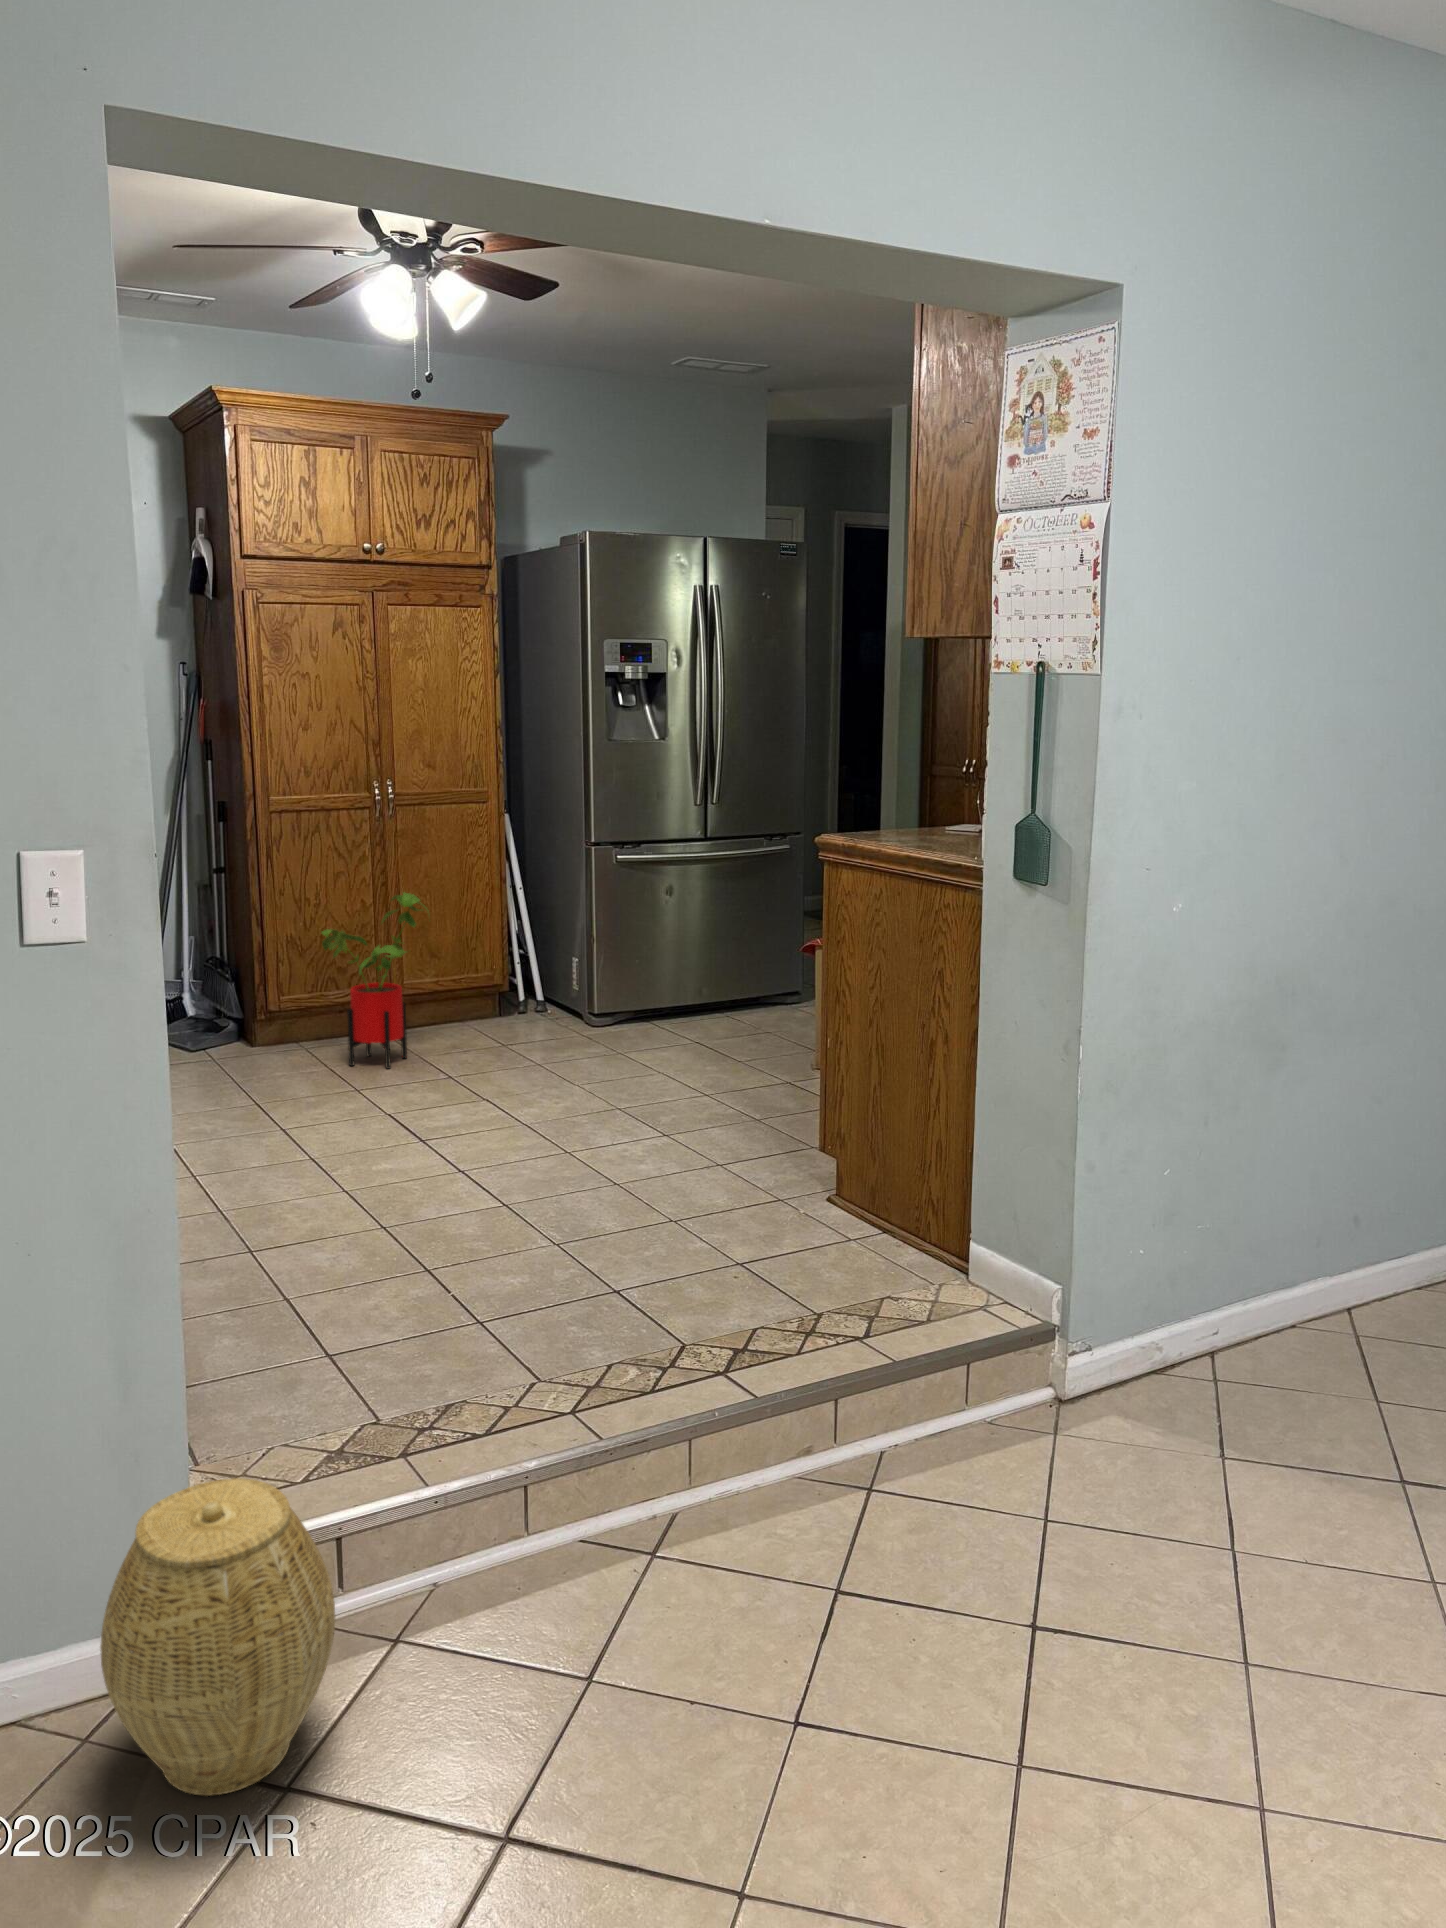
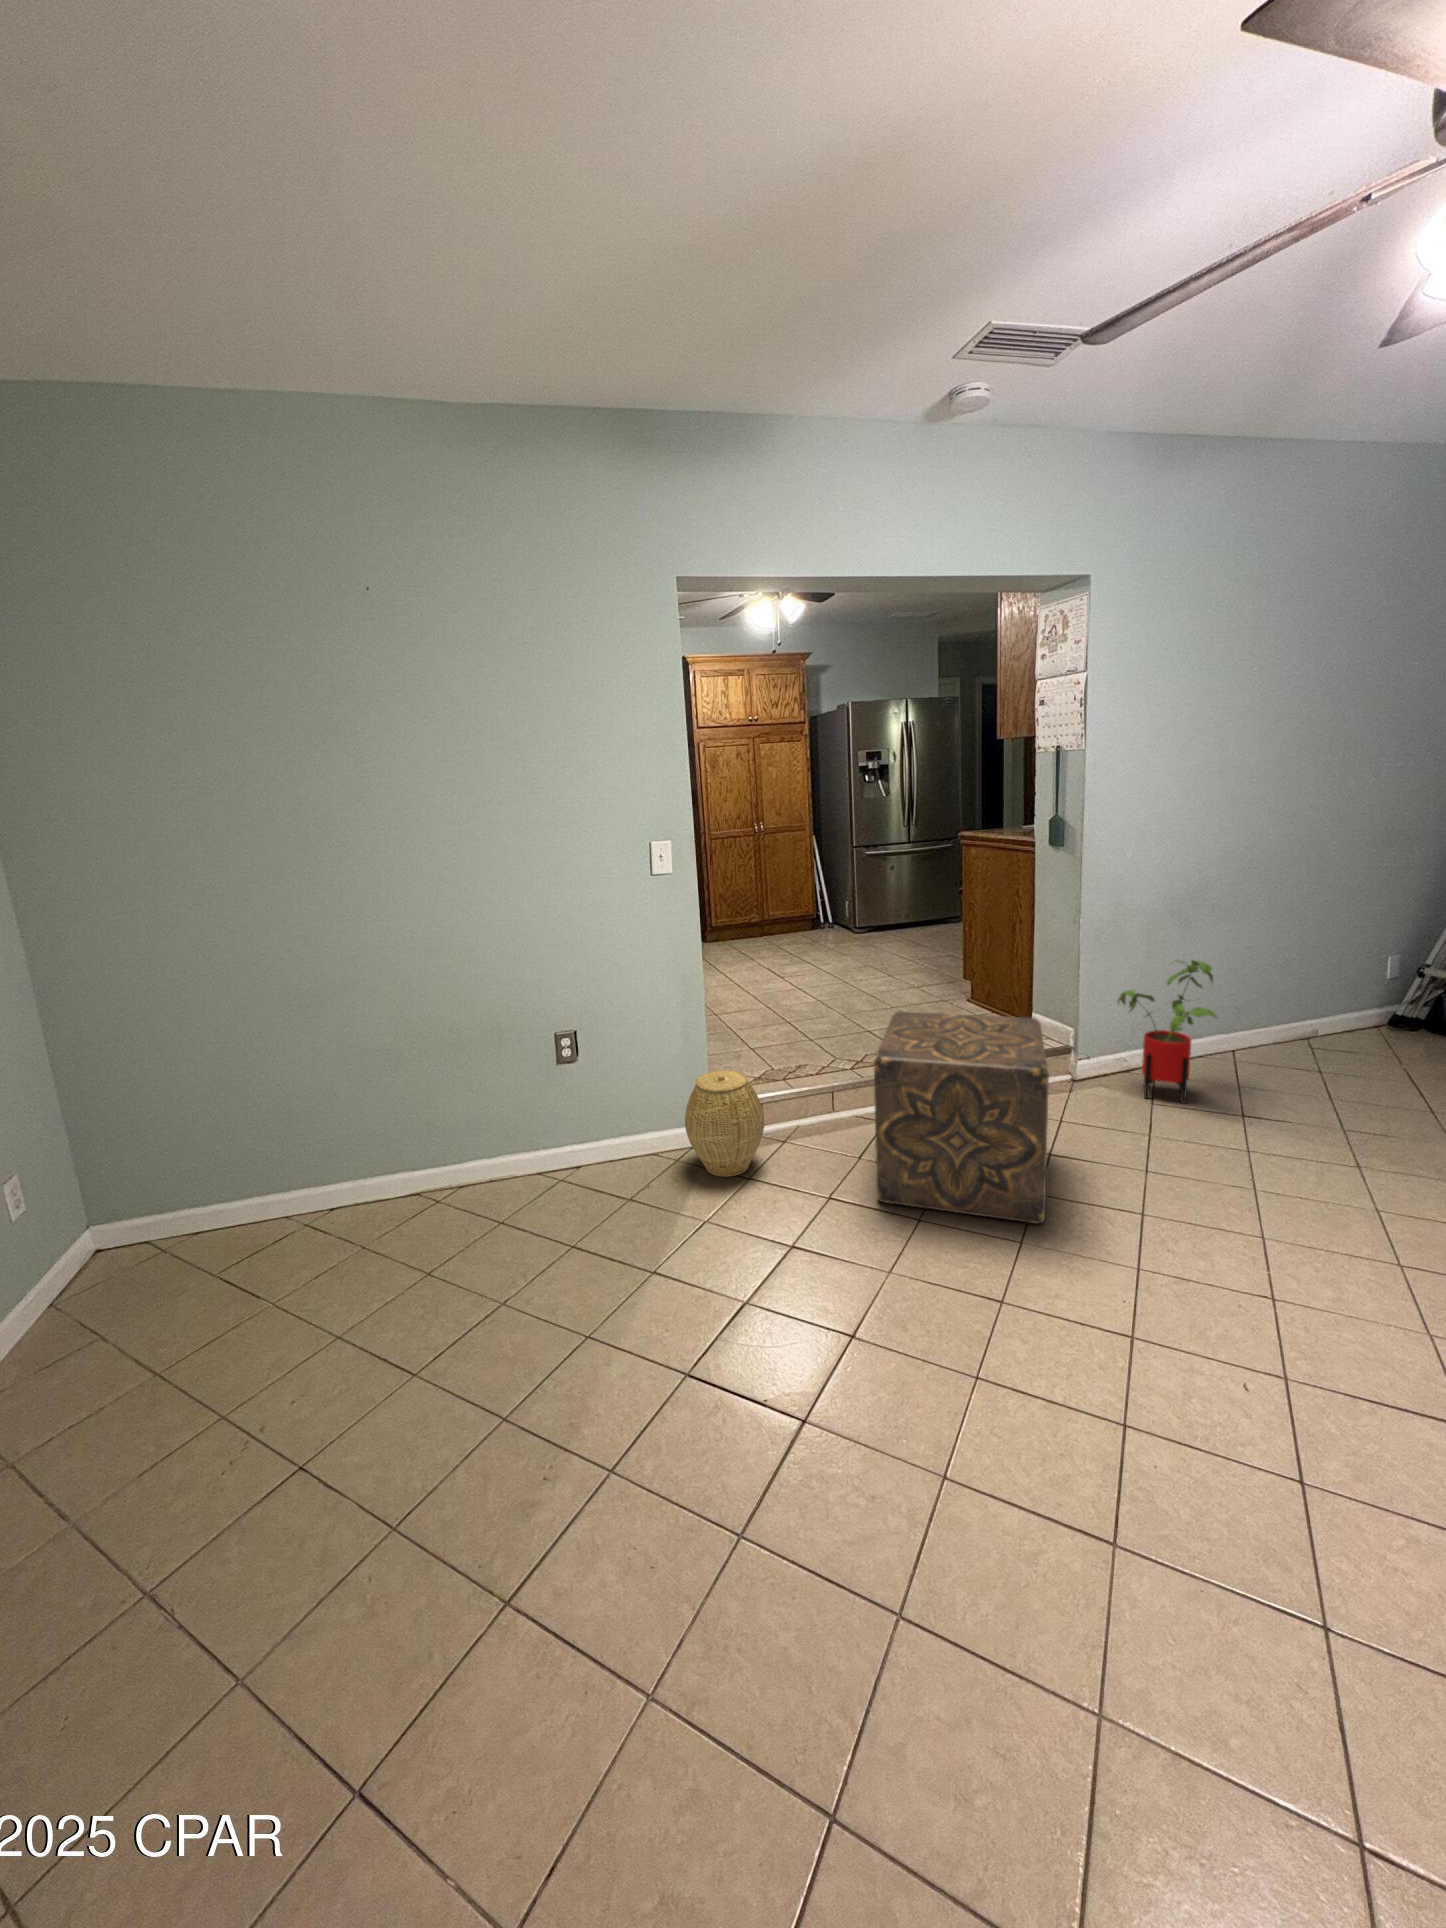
house plant: present [322,893,427,1069] -> present [1118,960,1217,1103]
ottoman: none [634,1293,1075,1877] -> present [874,1011,1049,1224]

